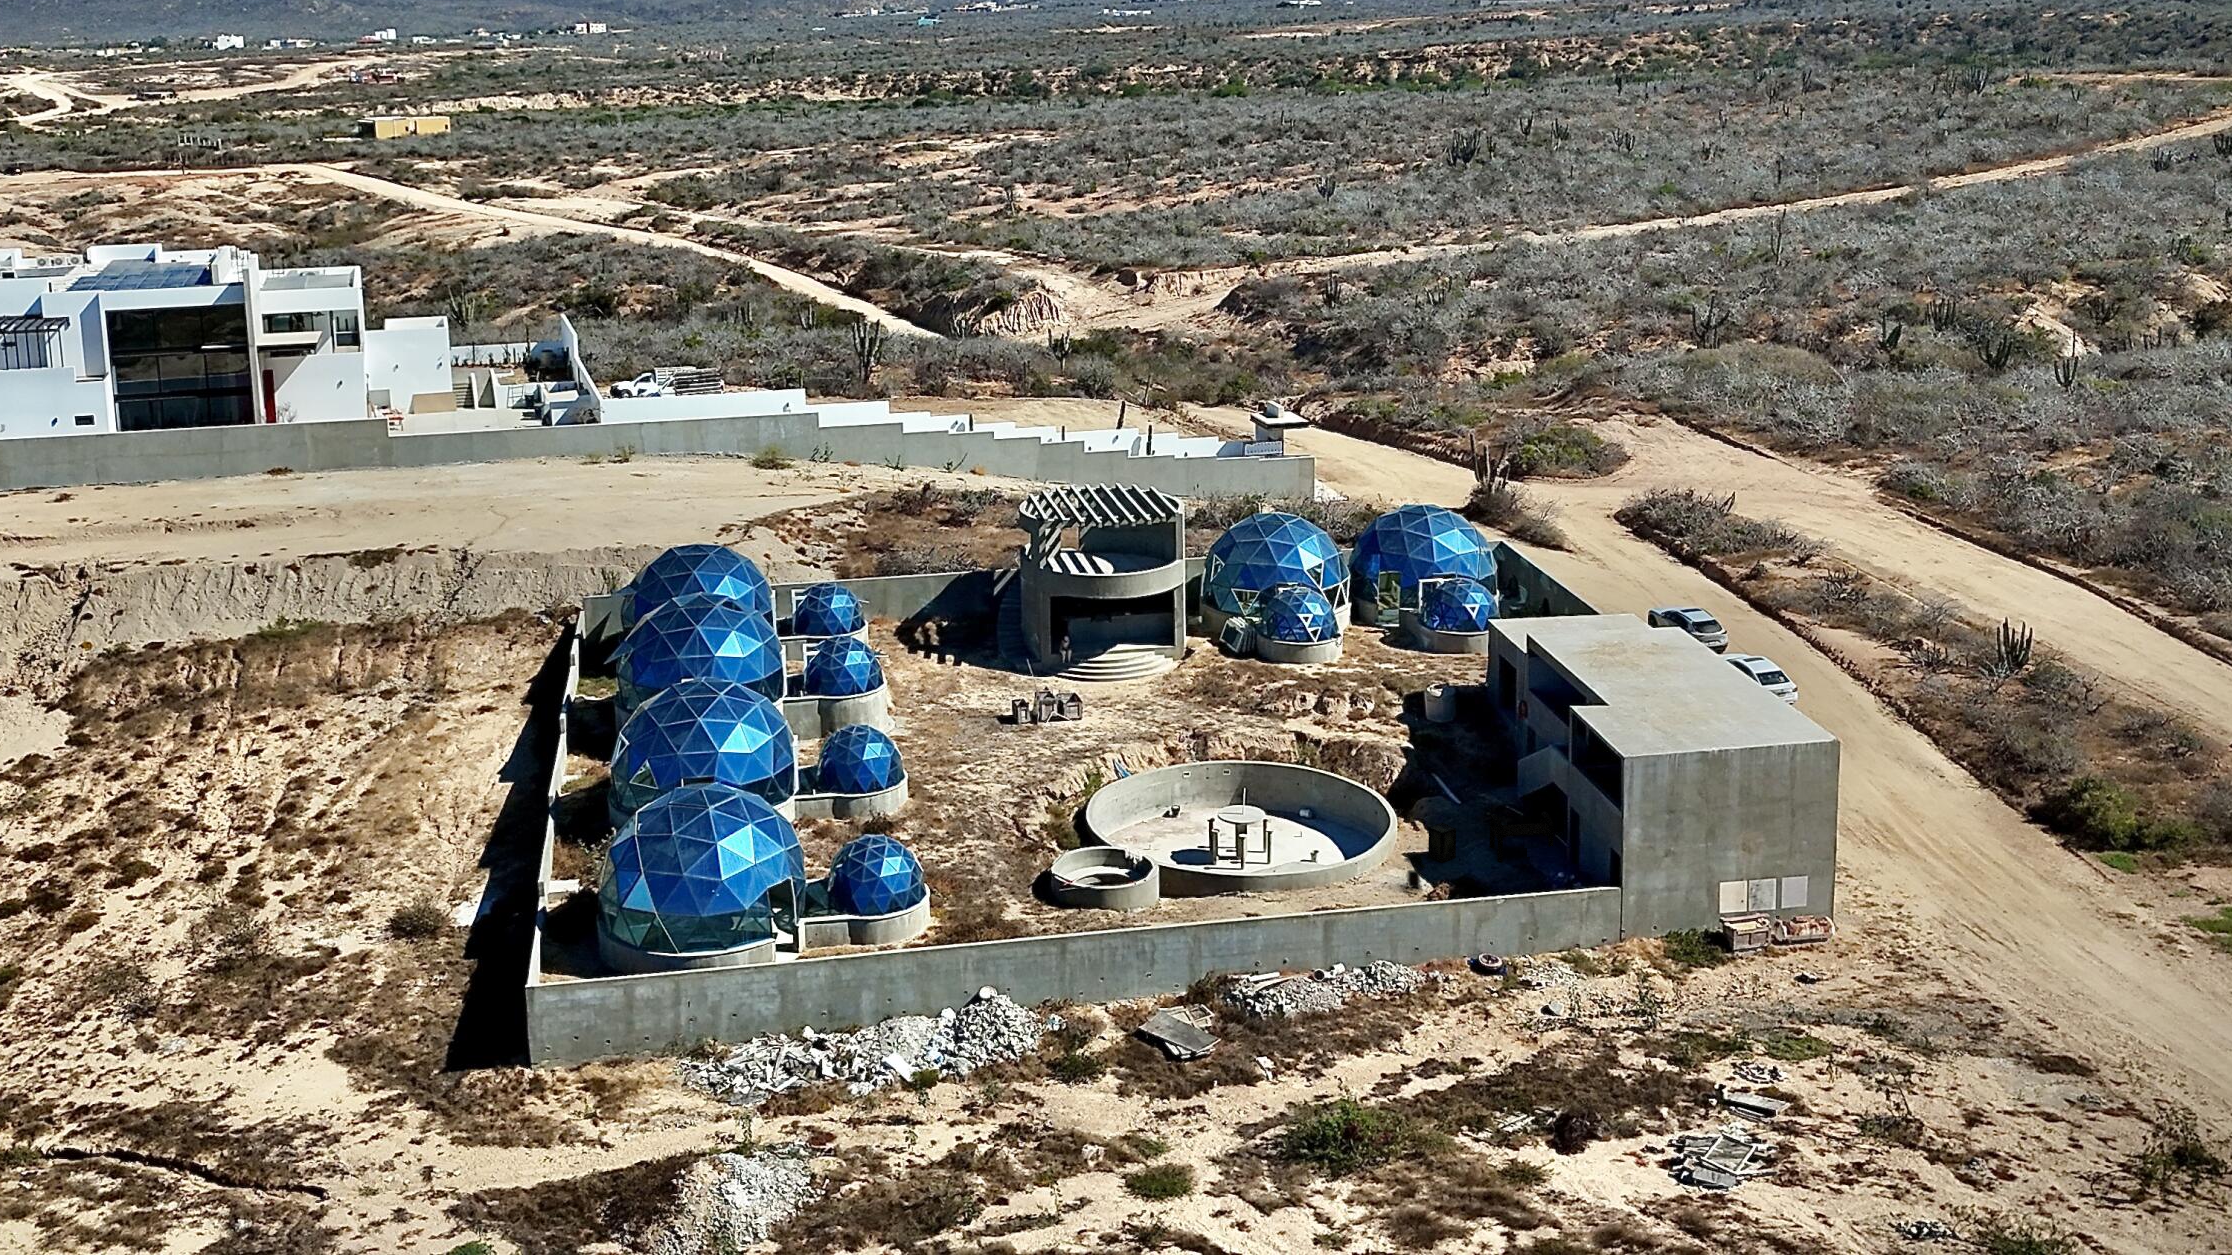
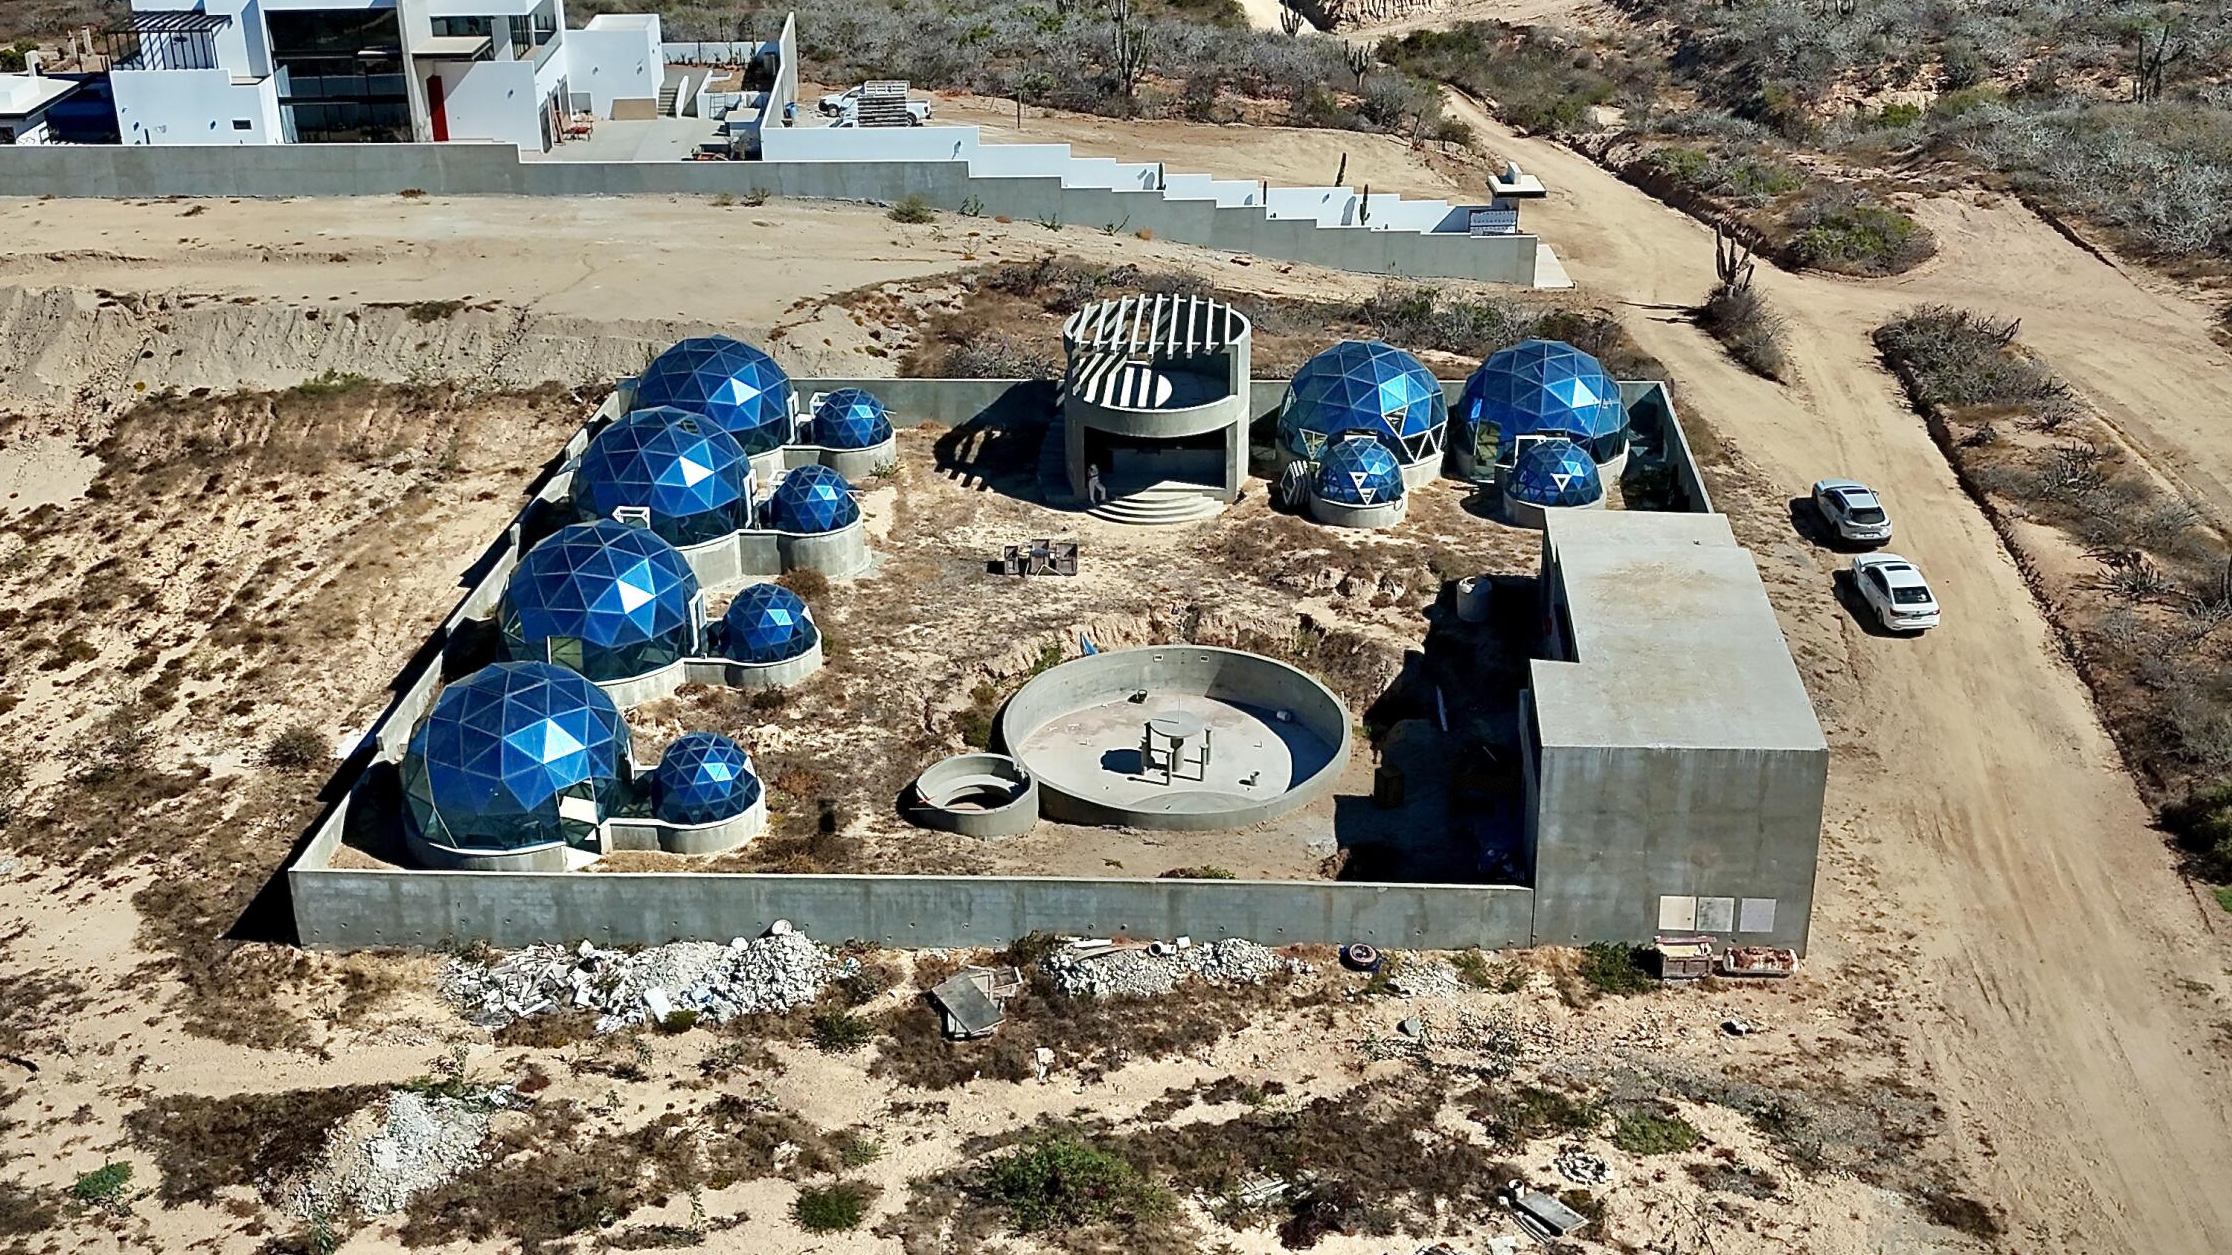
potted tree: present [1404,855,1425,888] -> present [816,798,837,835]

